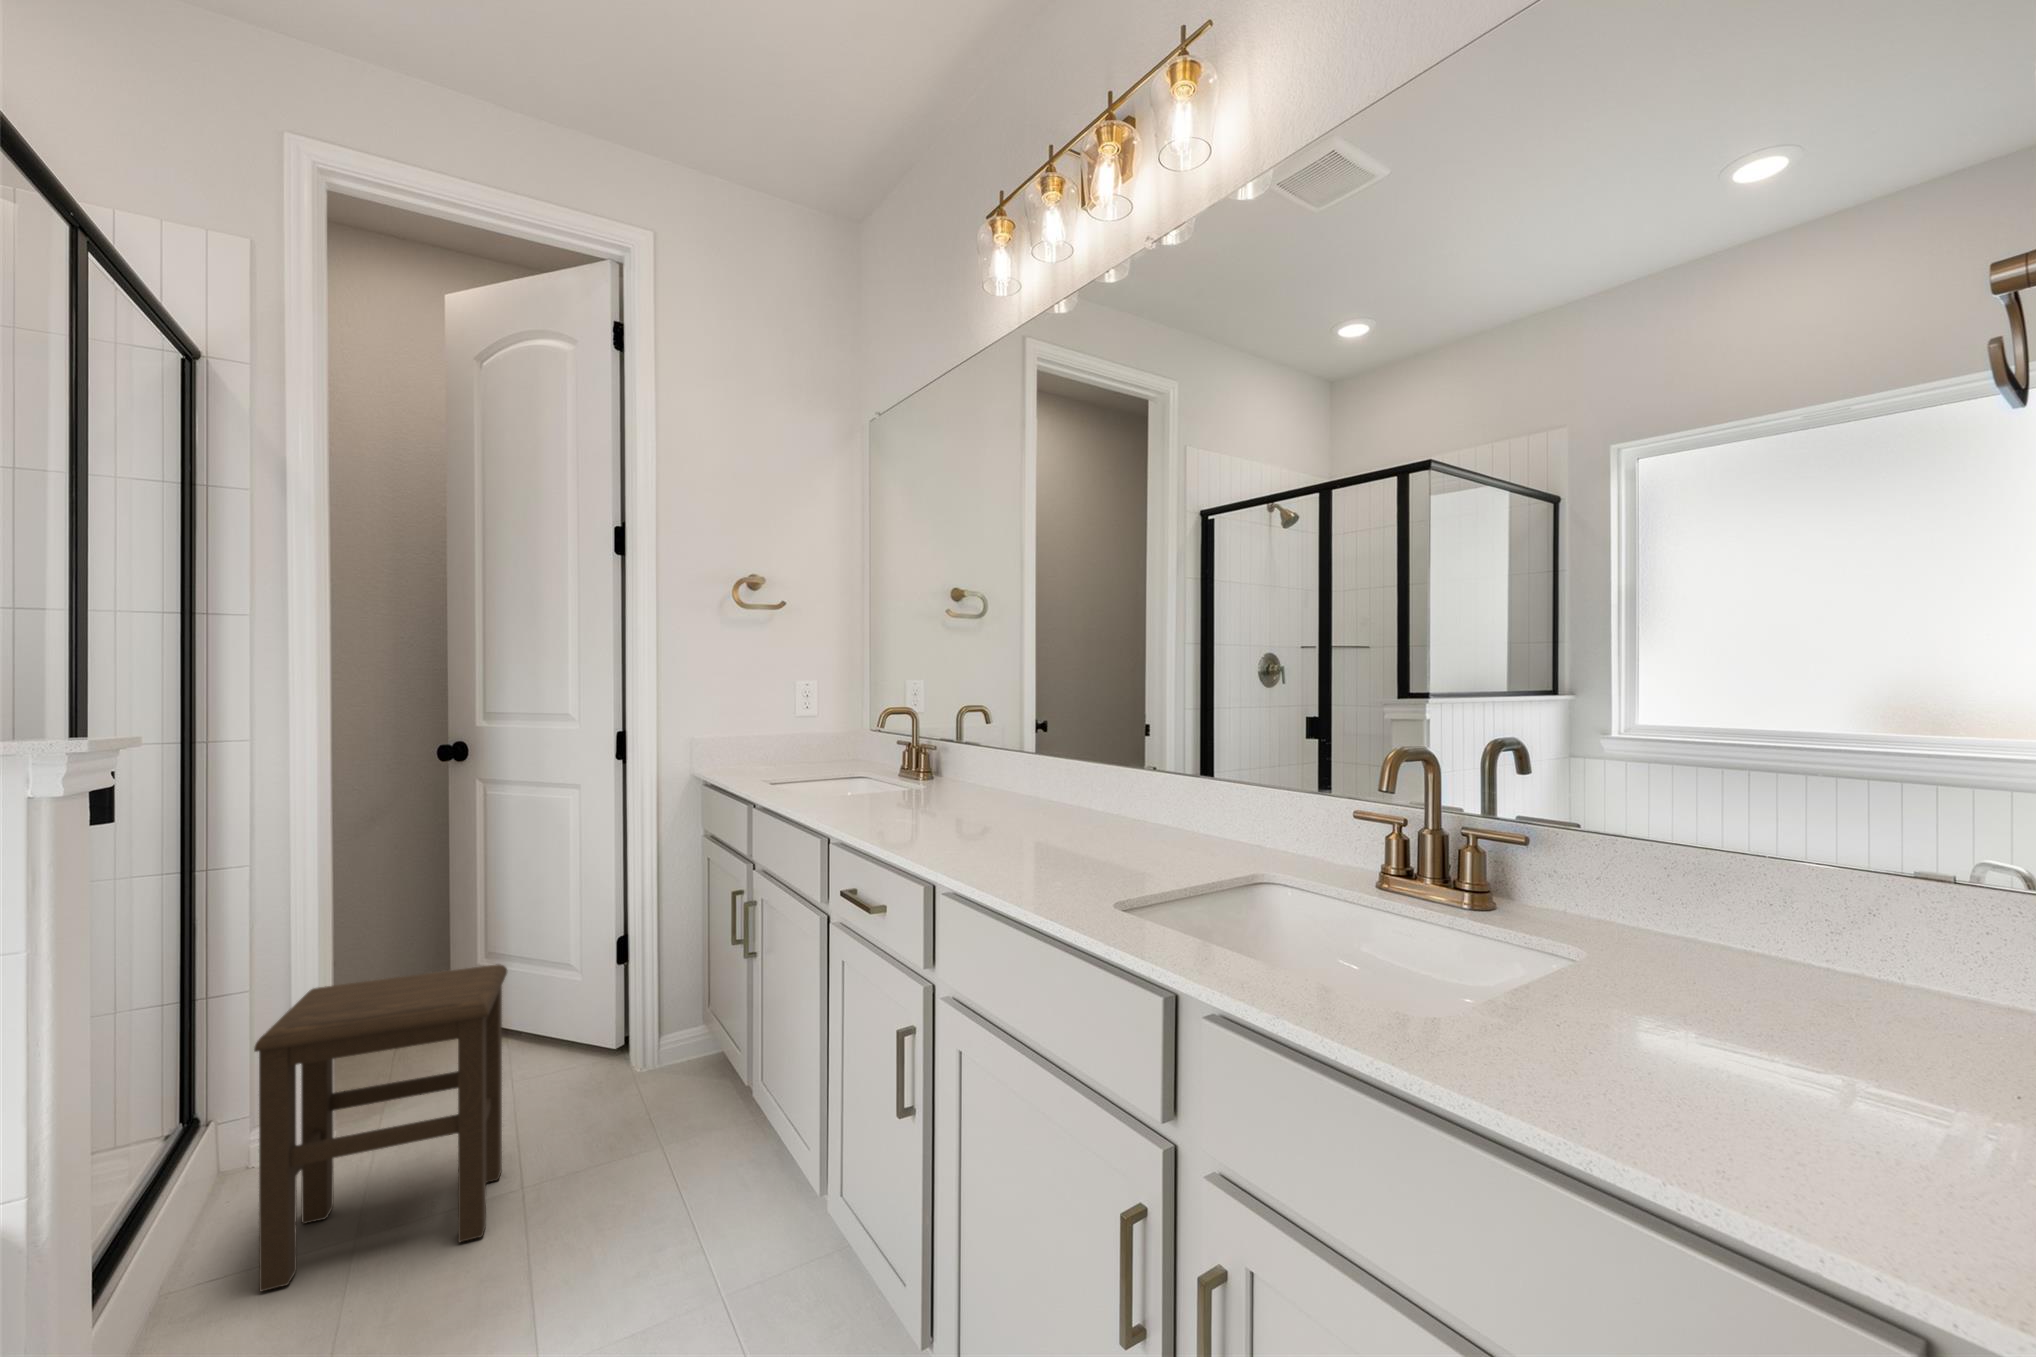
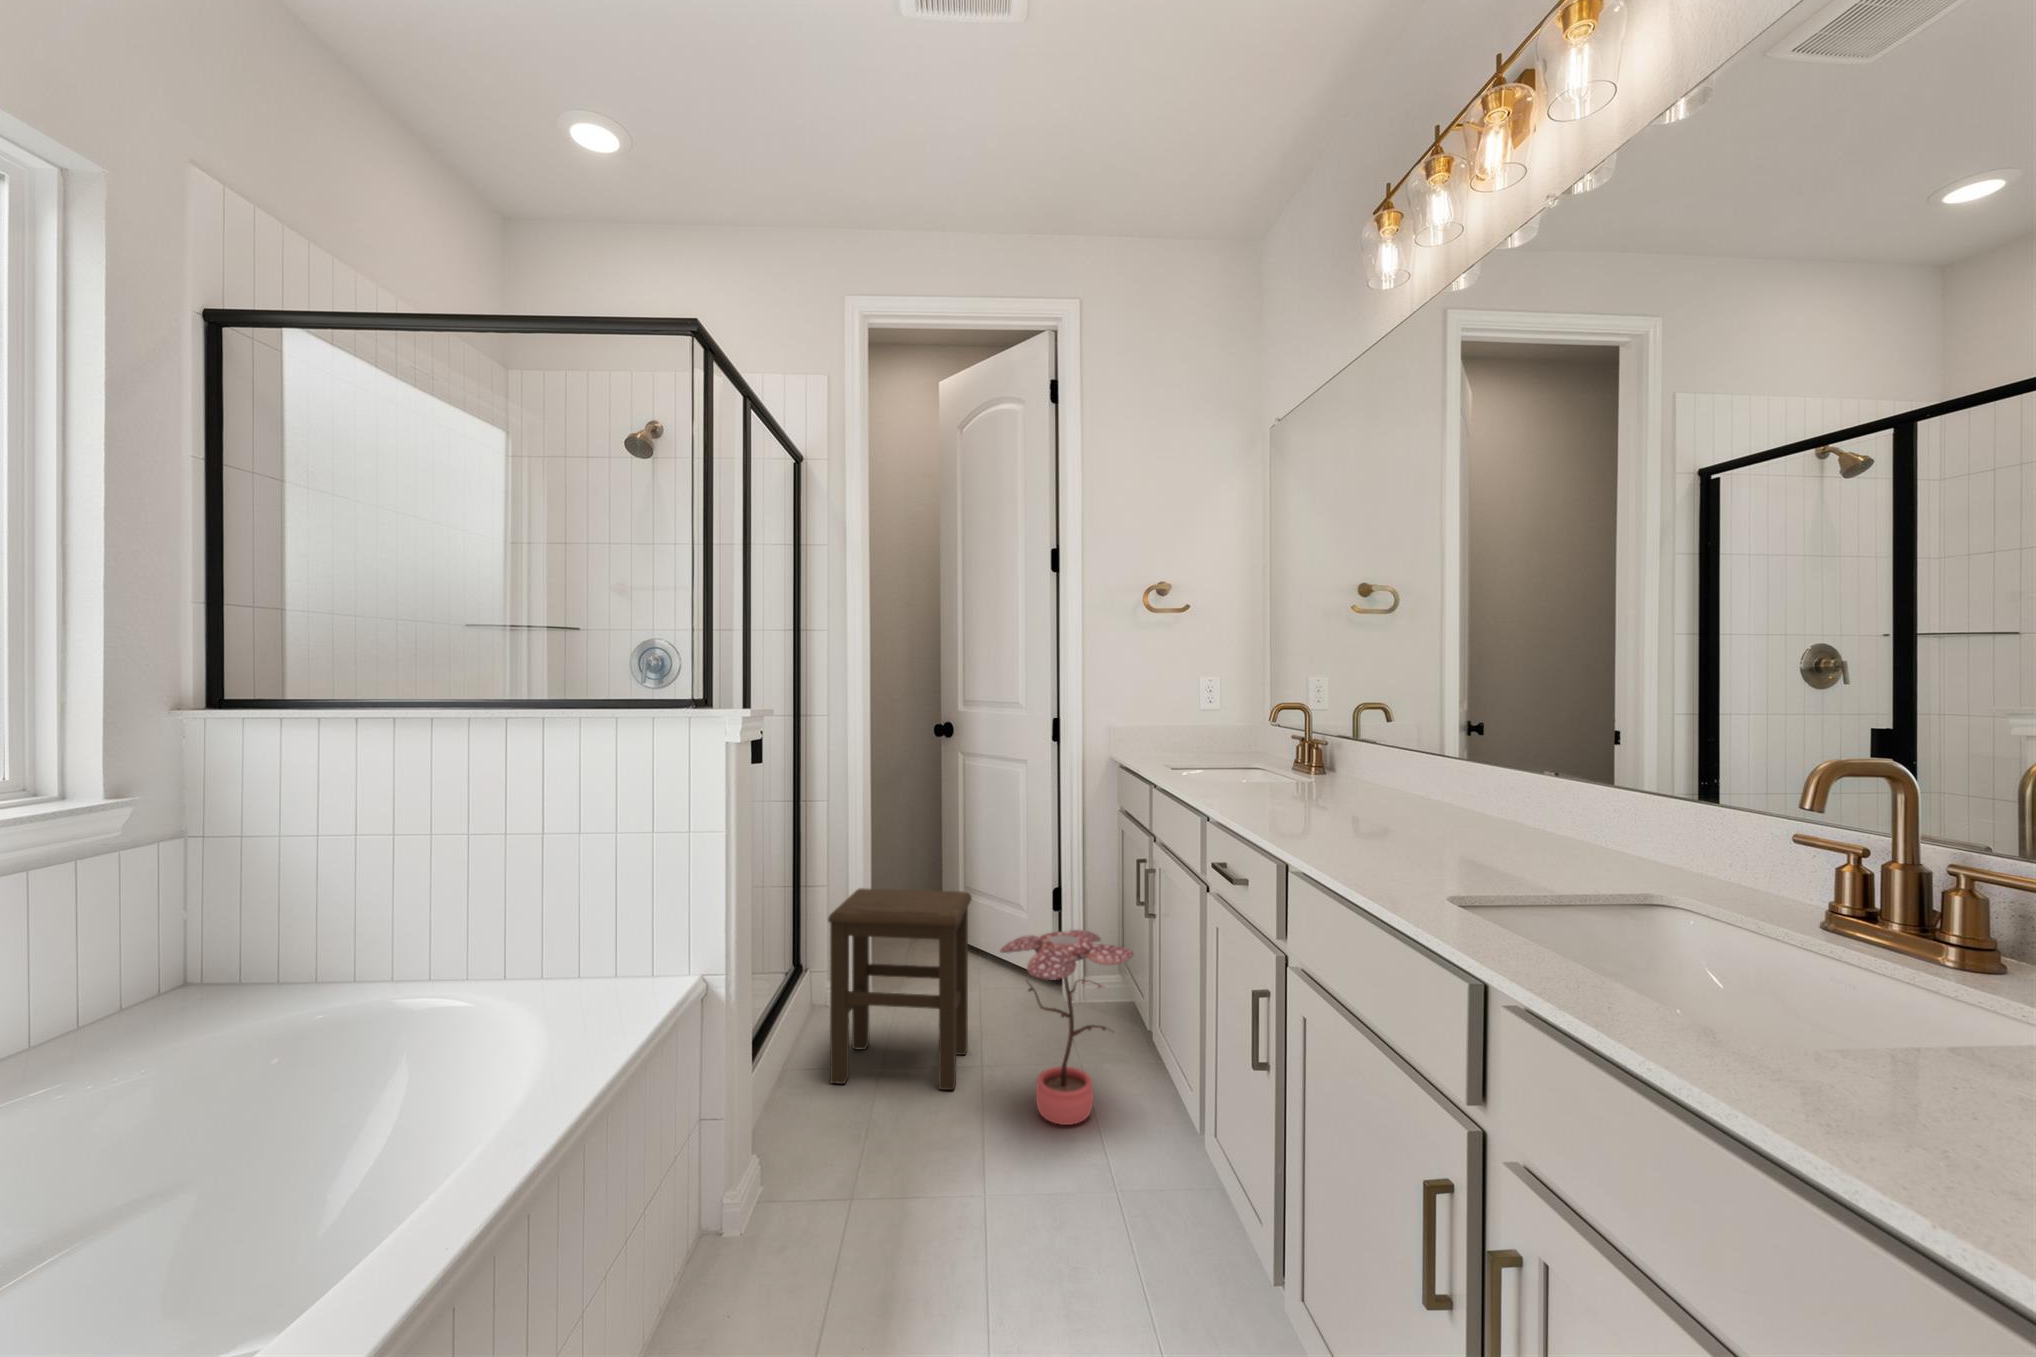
potted plant: none [555,986,738,1237] -> present [1000,930,1133,1125]

